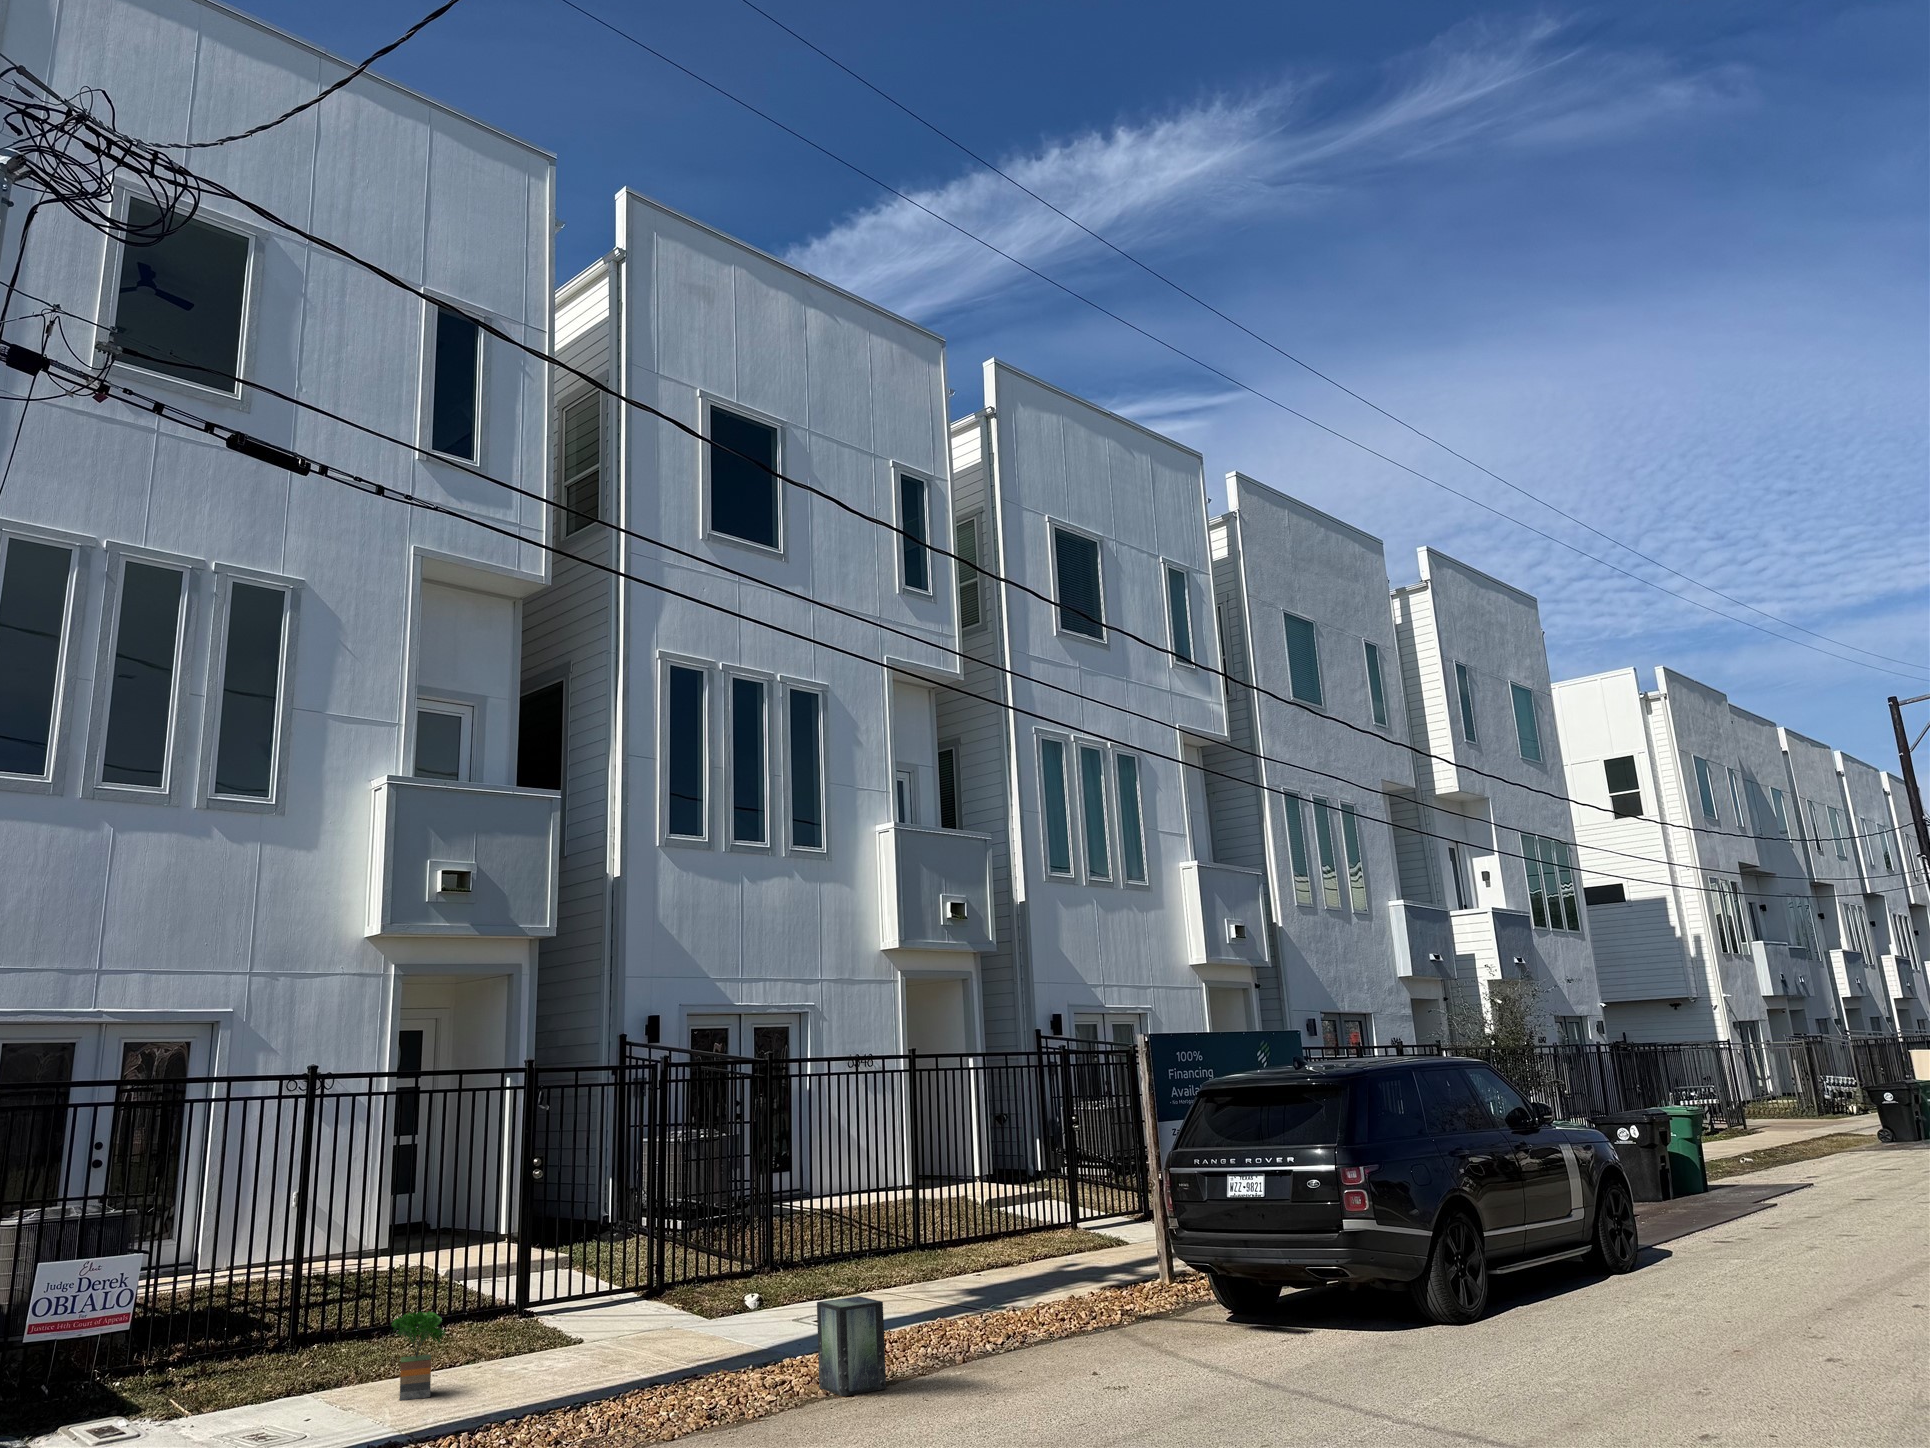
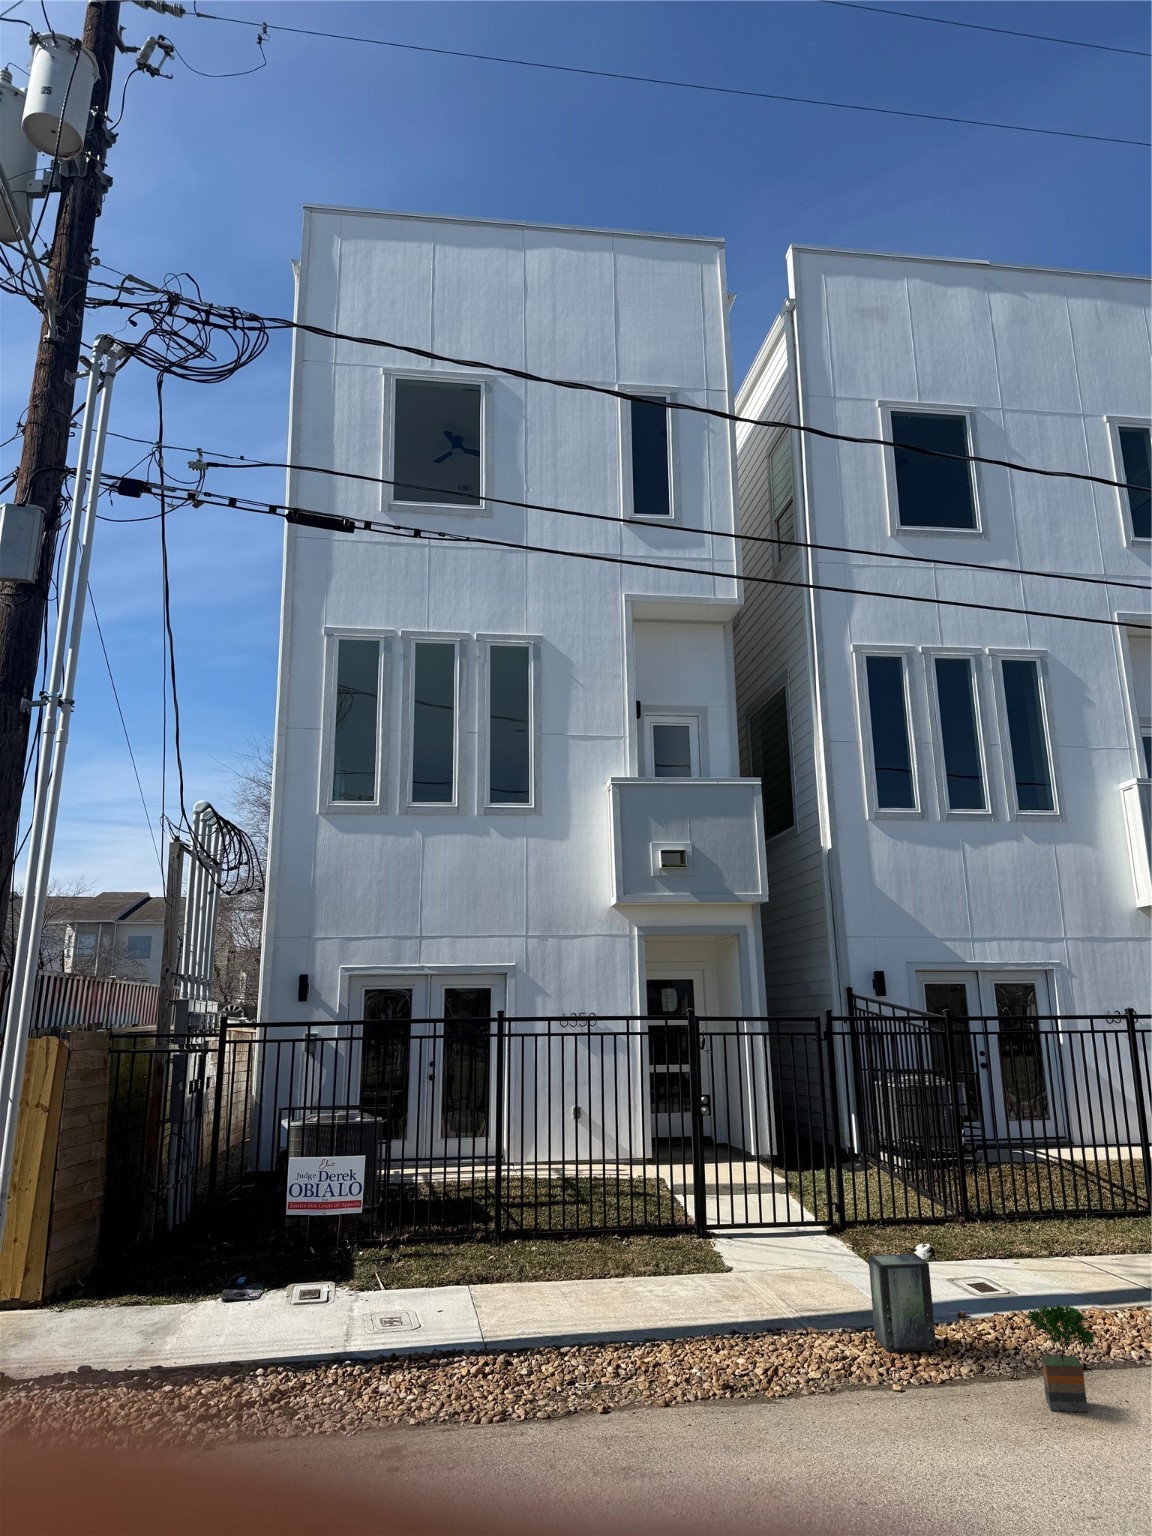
potted tree: present [392,1311,445,1400] -> present [1026,1305,1095,1412]

